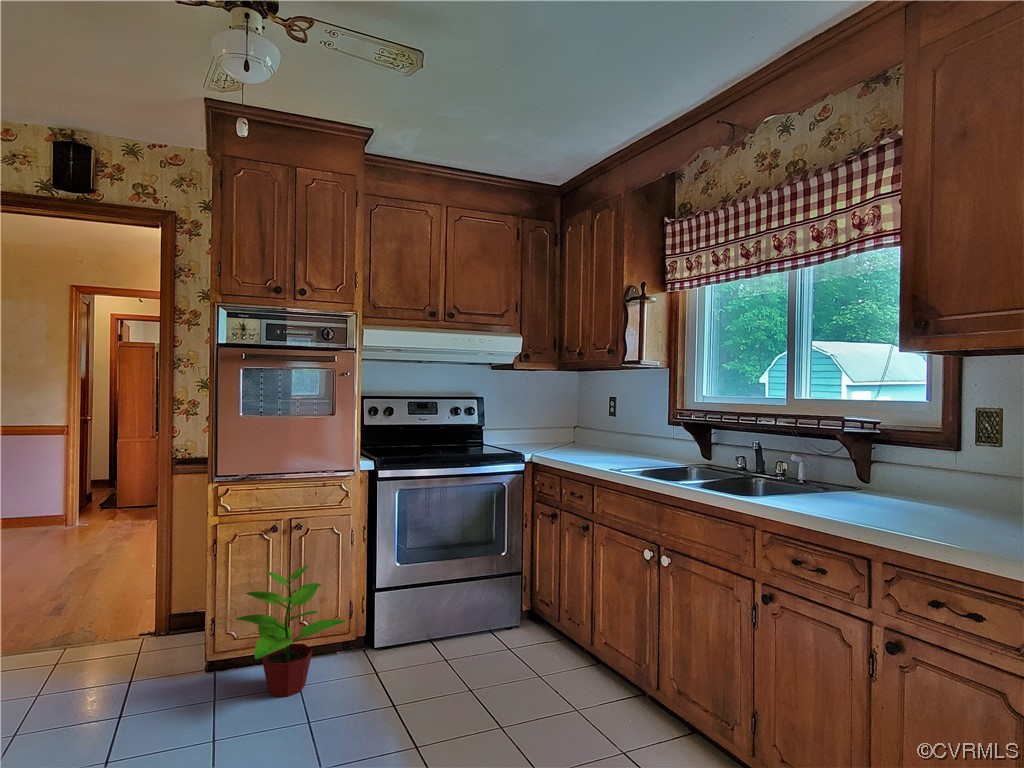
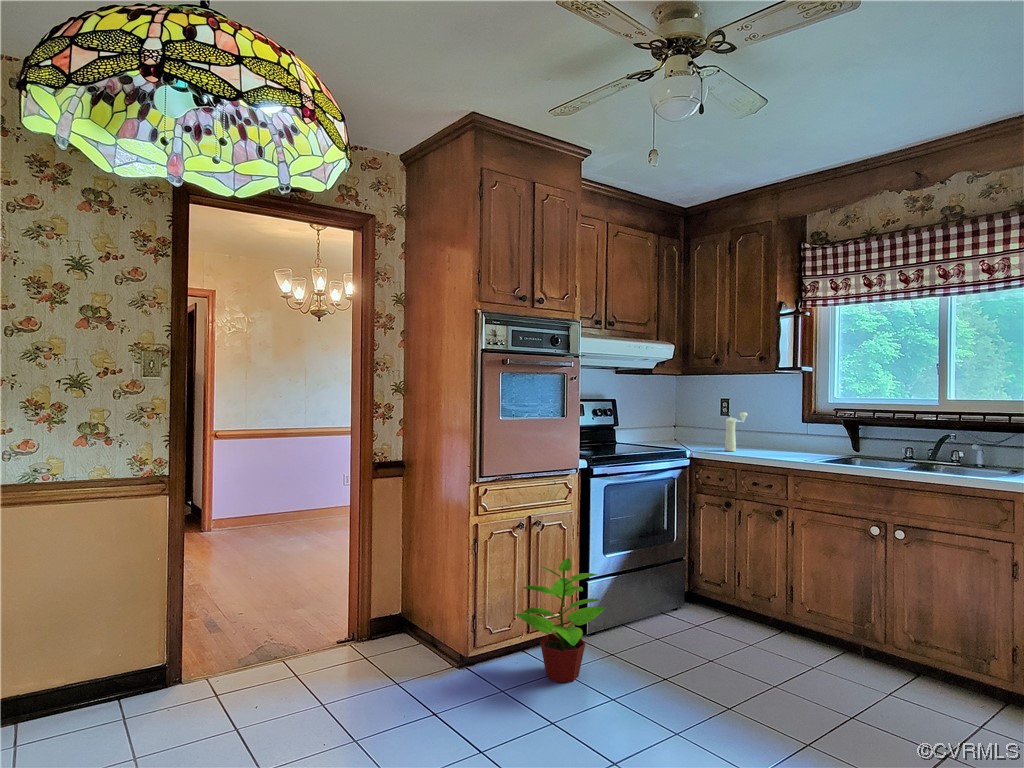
pepper mill: none [568,414,600,458] -> present [725,412,747,451]

